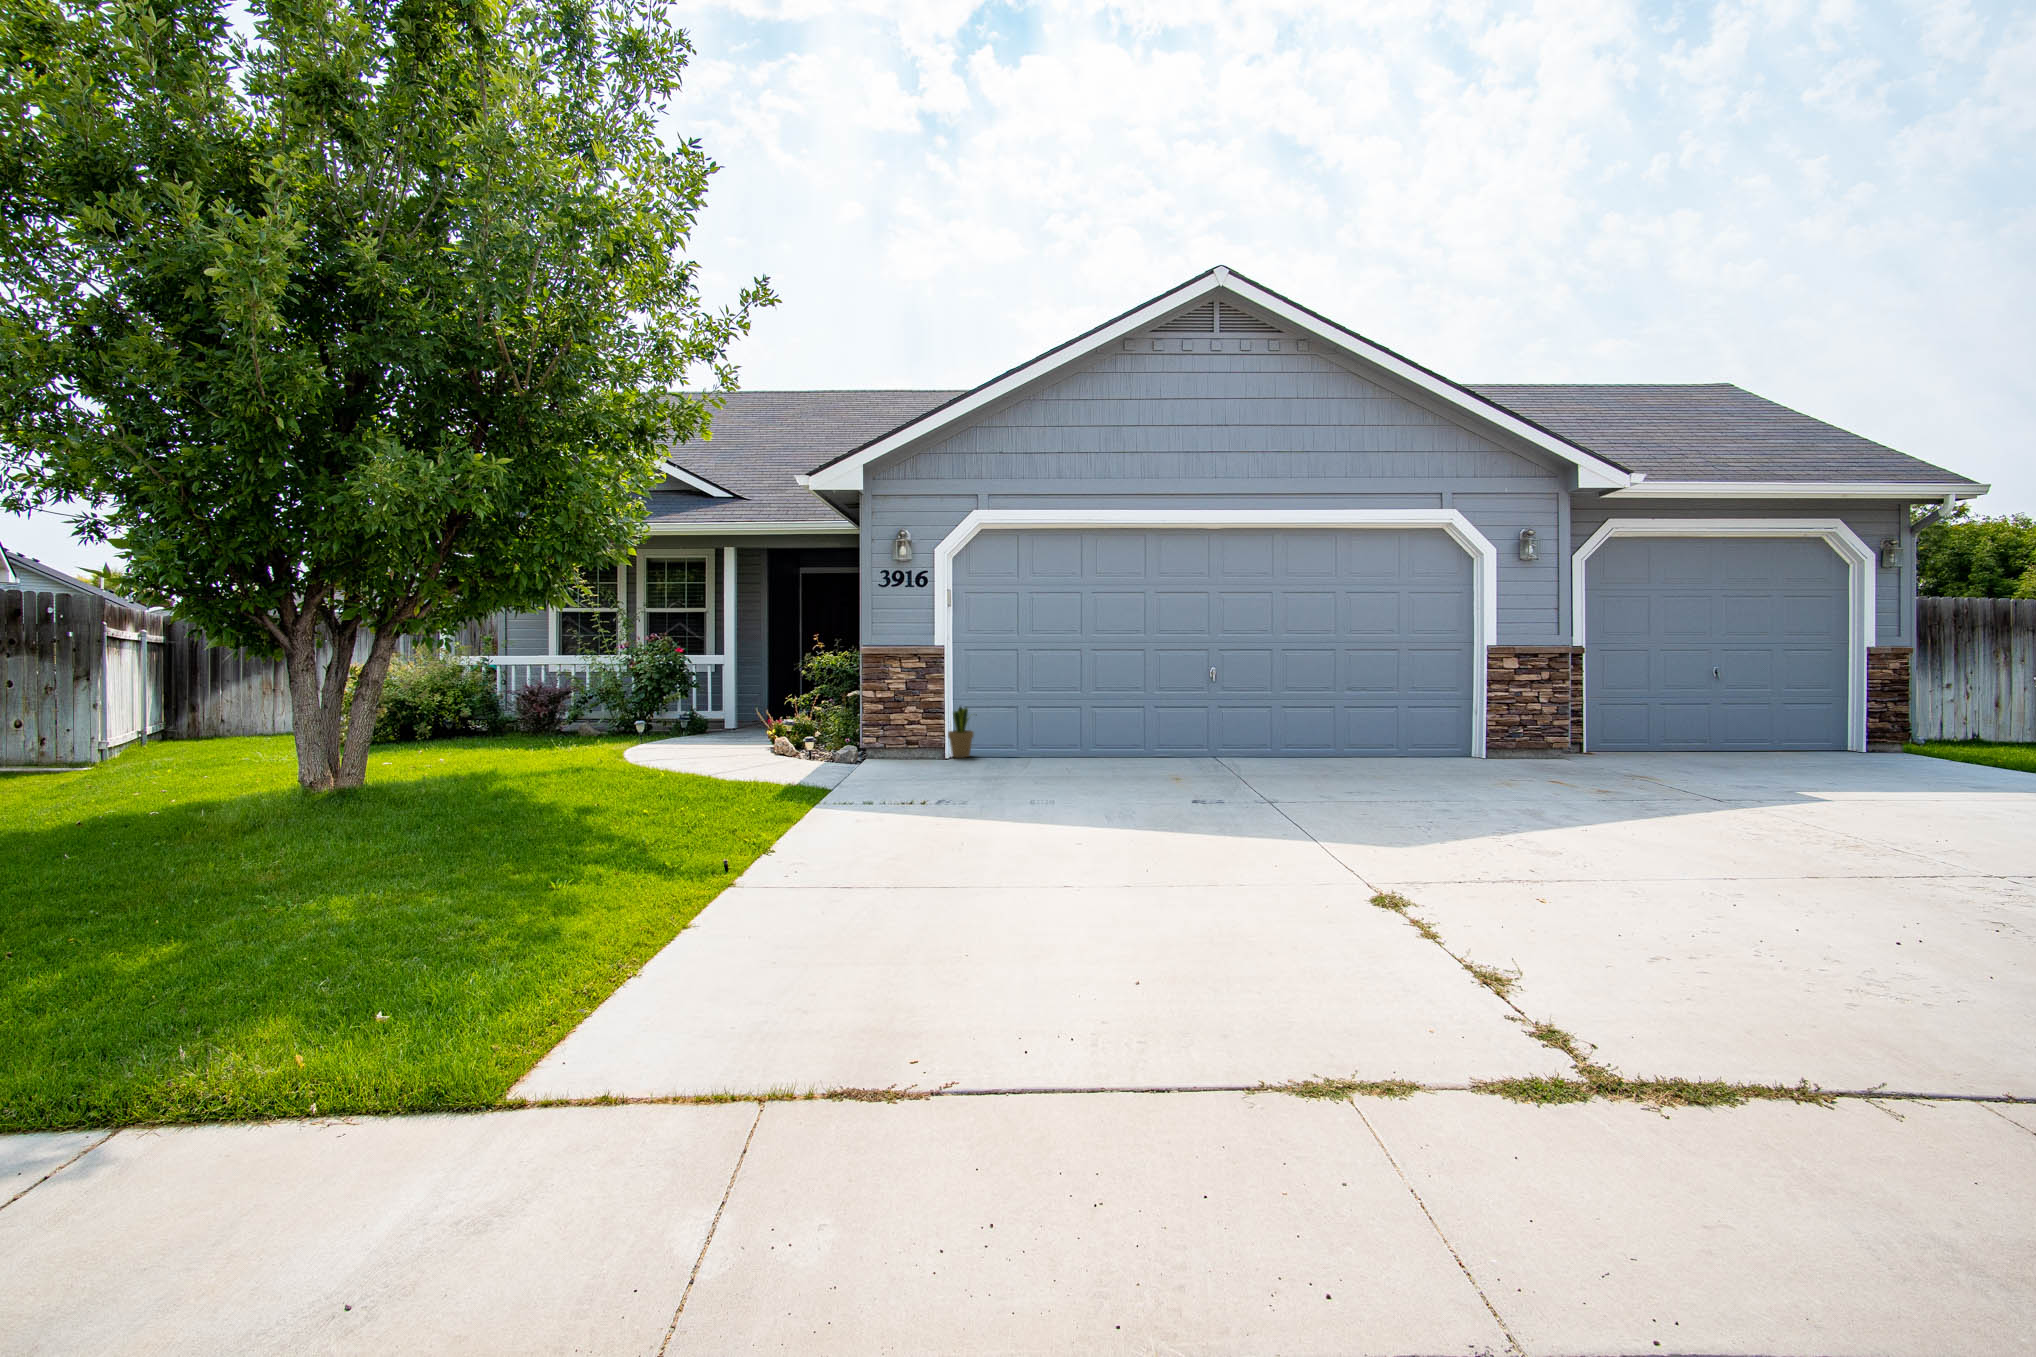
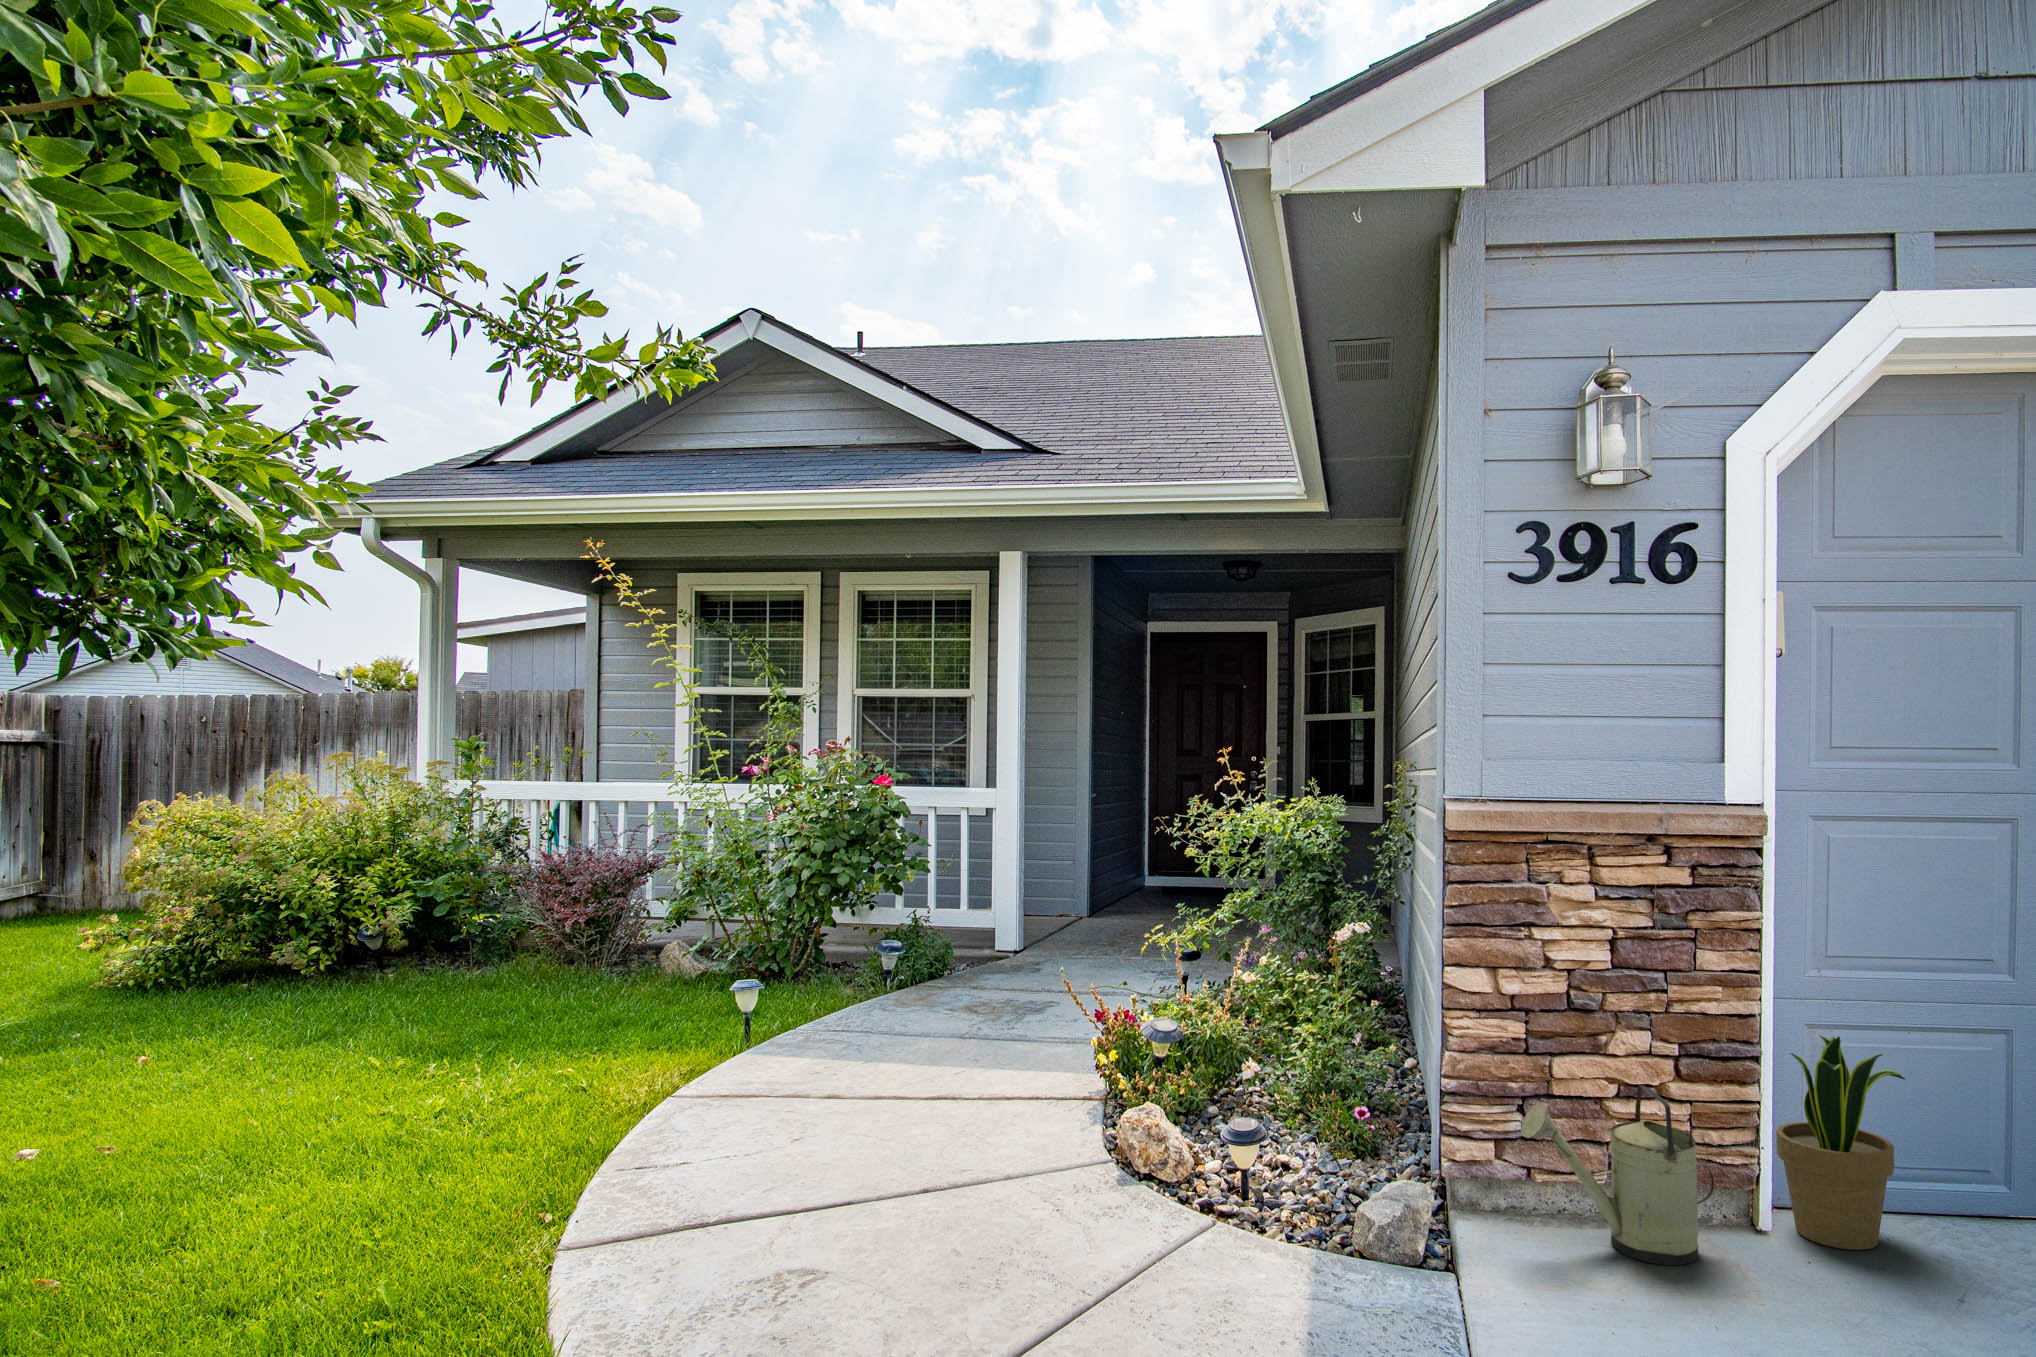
watering can: none [879,720,927,762] -> present [1521,1086,1714,1265]

